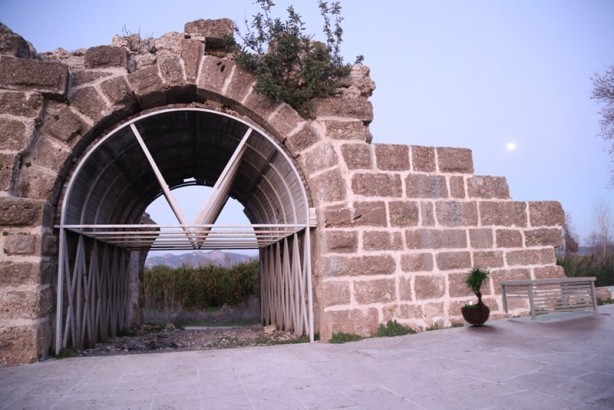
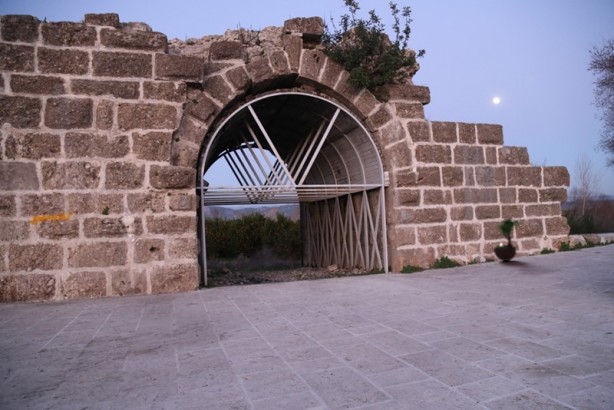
storage bench: present [496,277,598,320] -> none [518,225,595,257]

